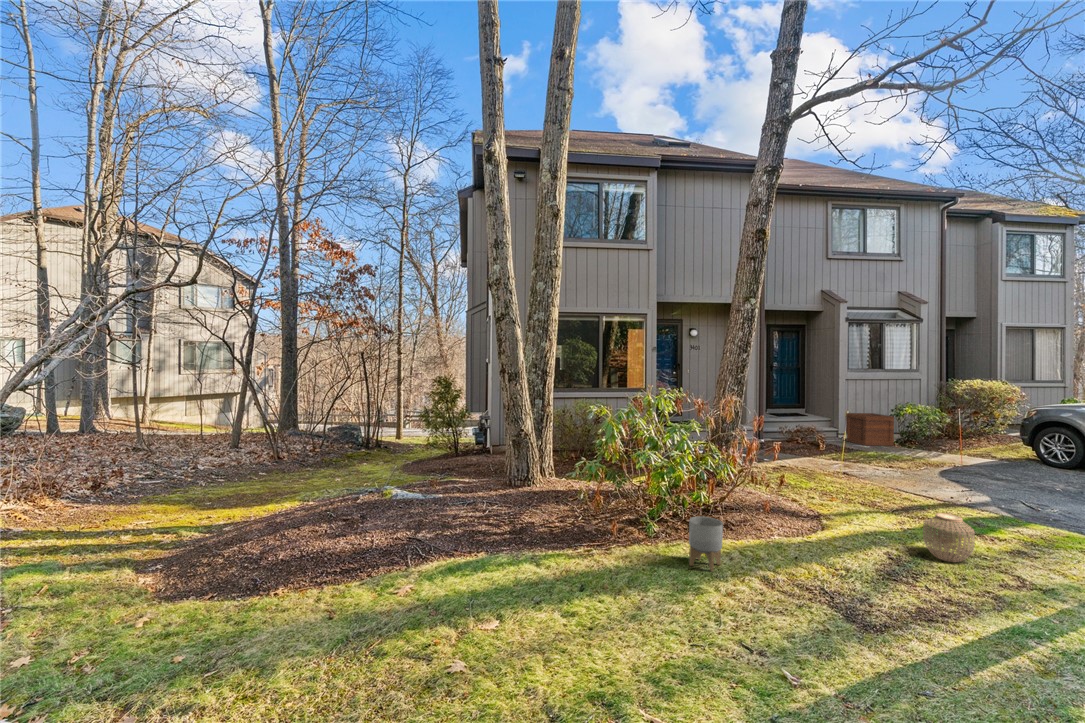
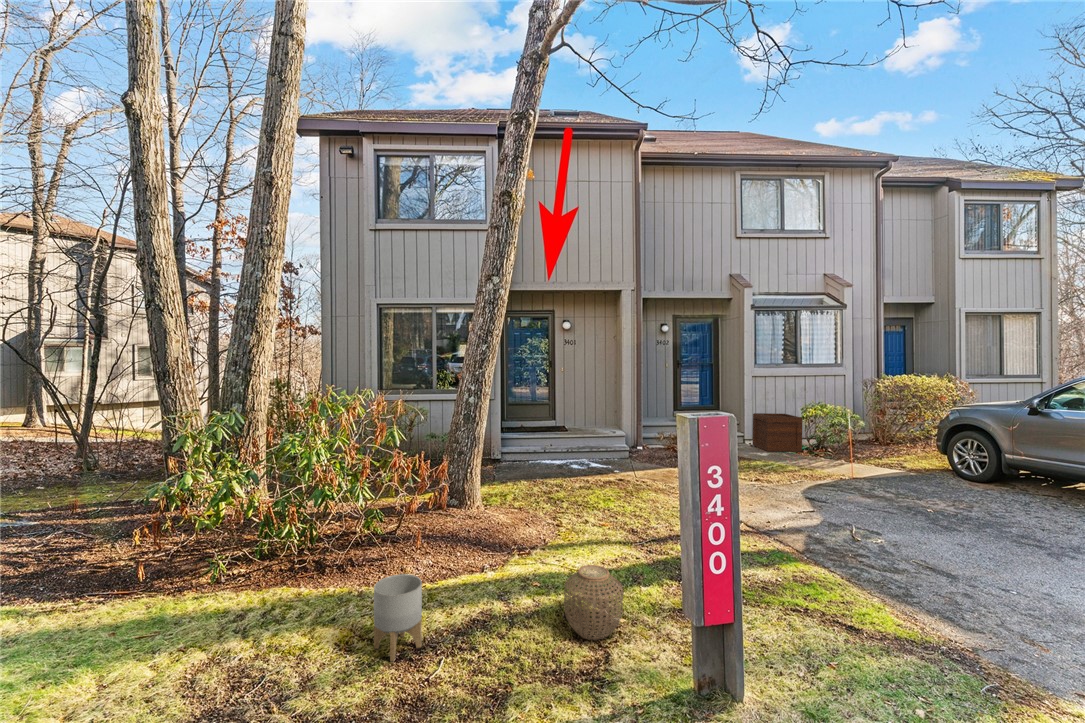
planter: present [689,516,723,572] -> present [374,574,422,661]

